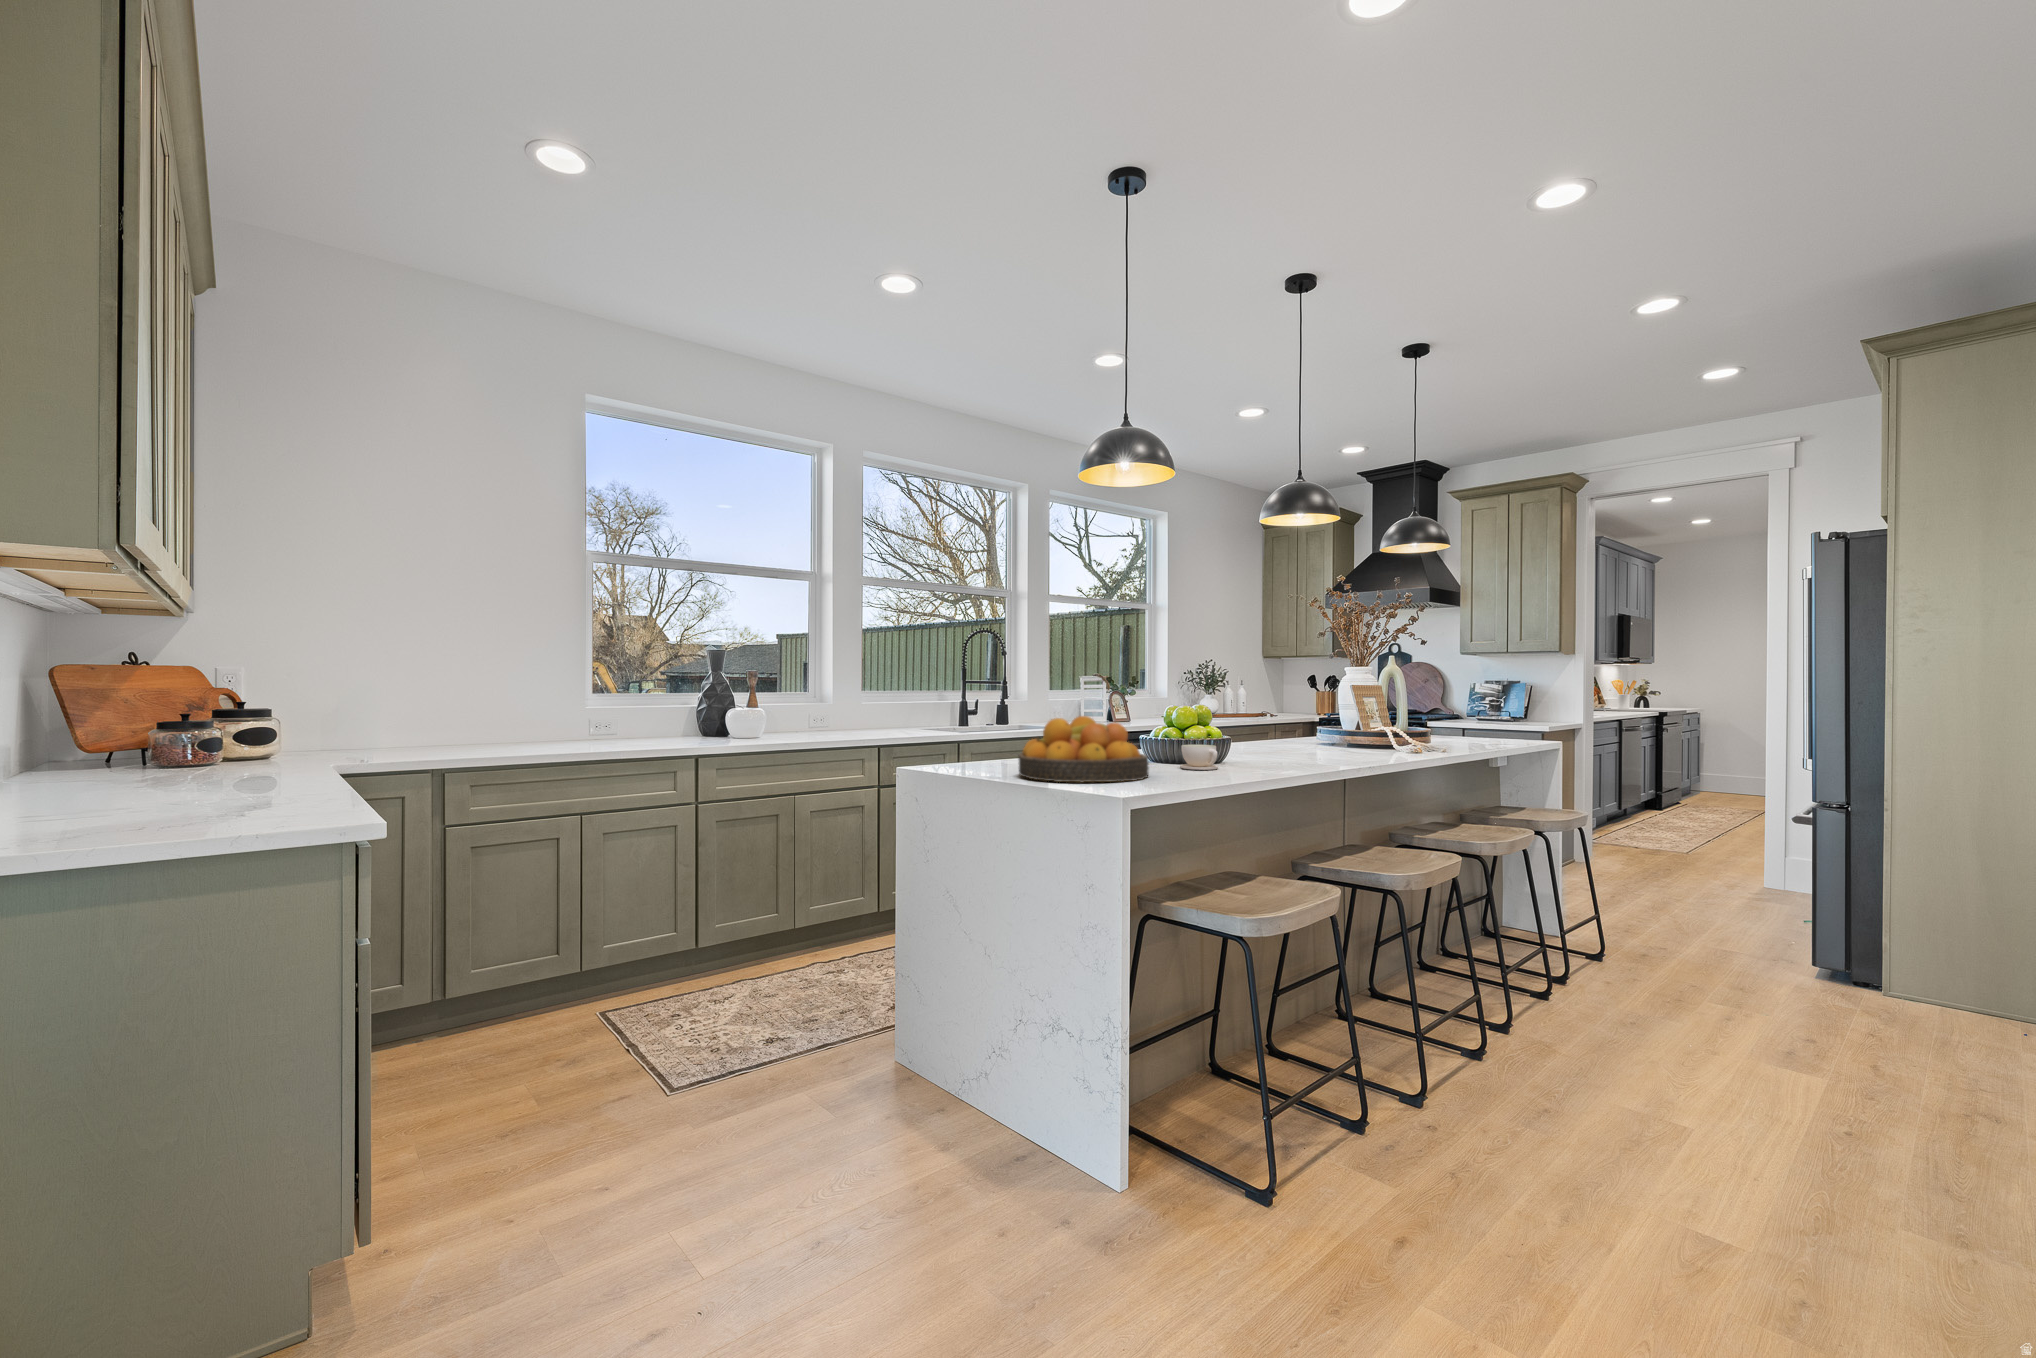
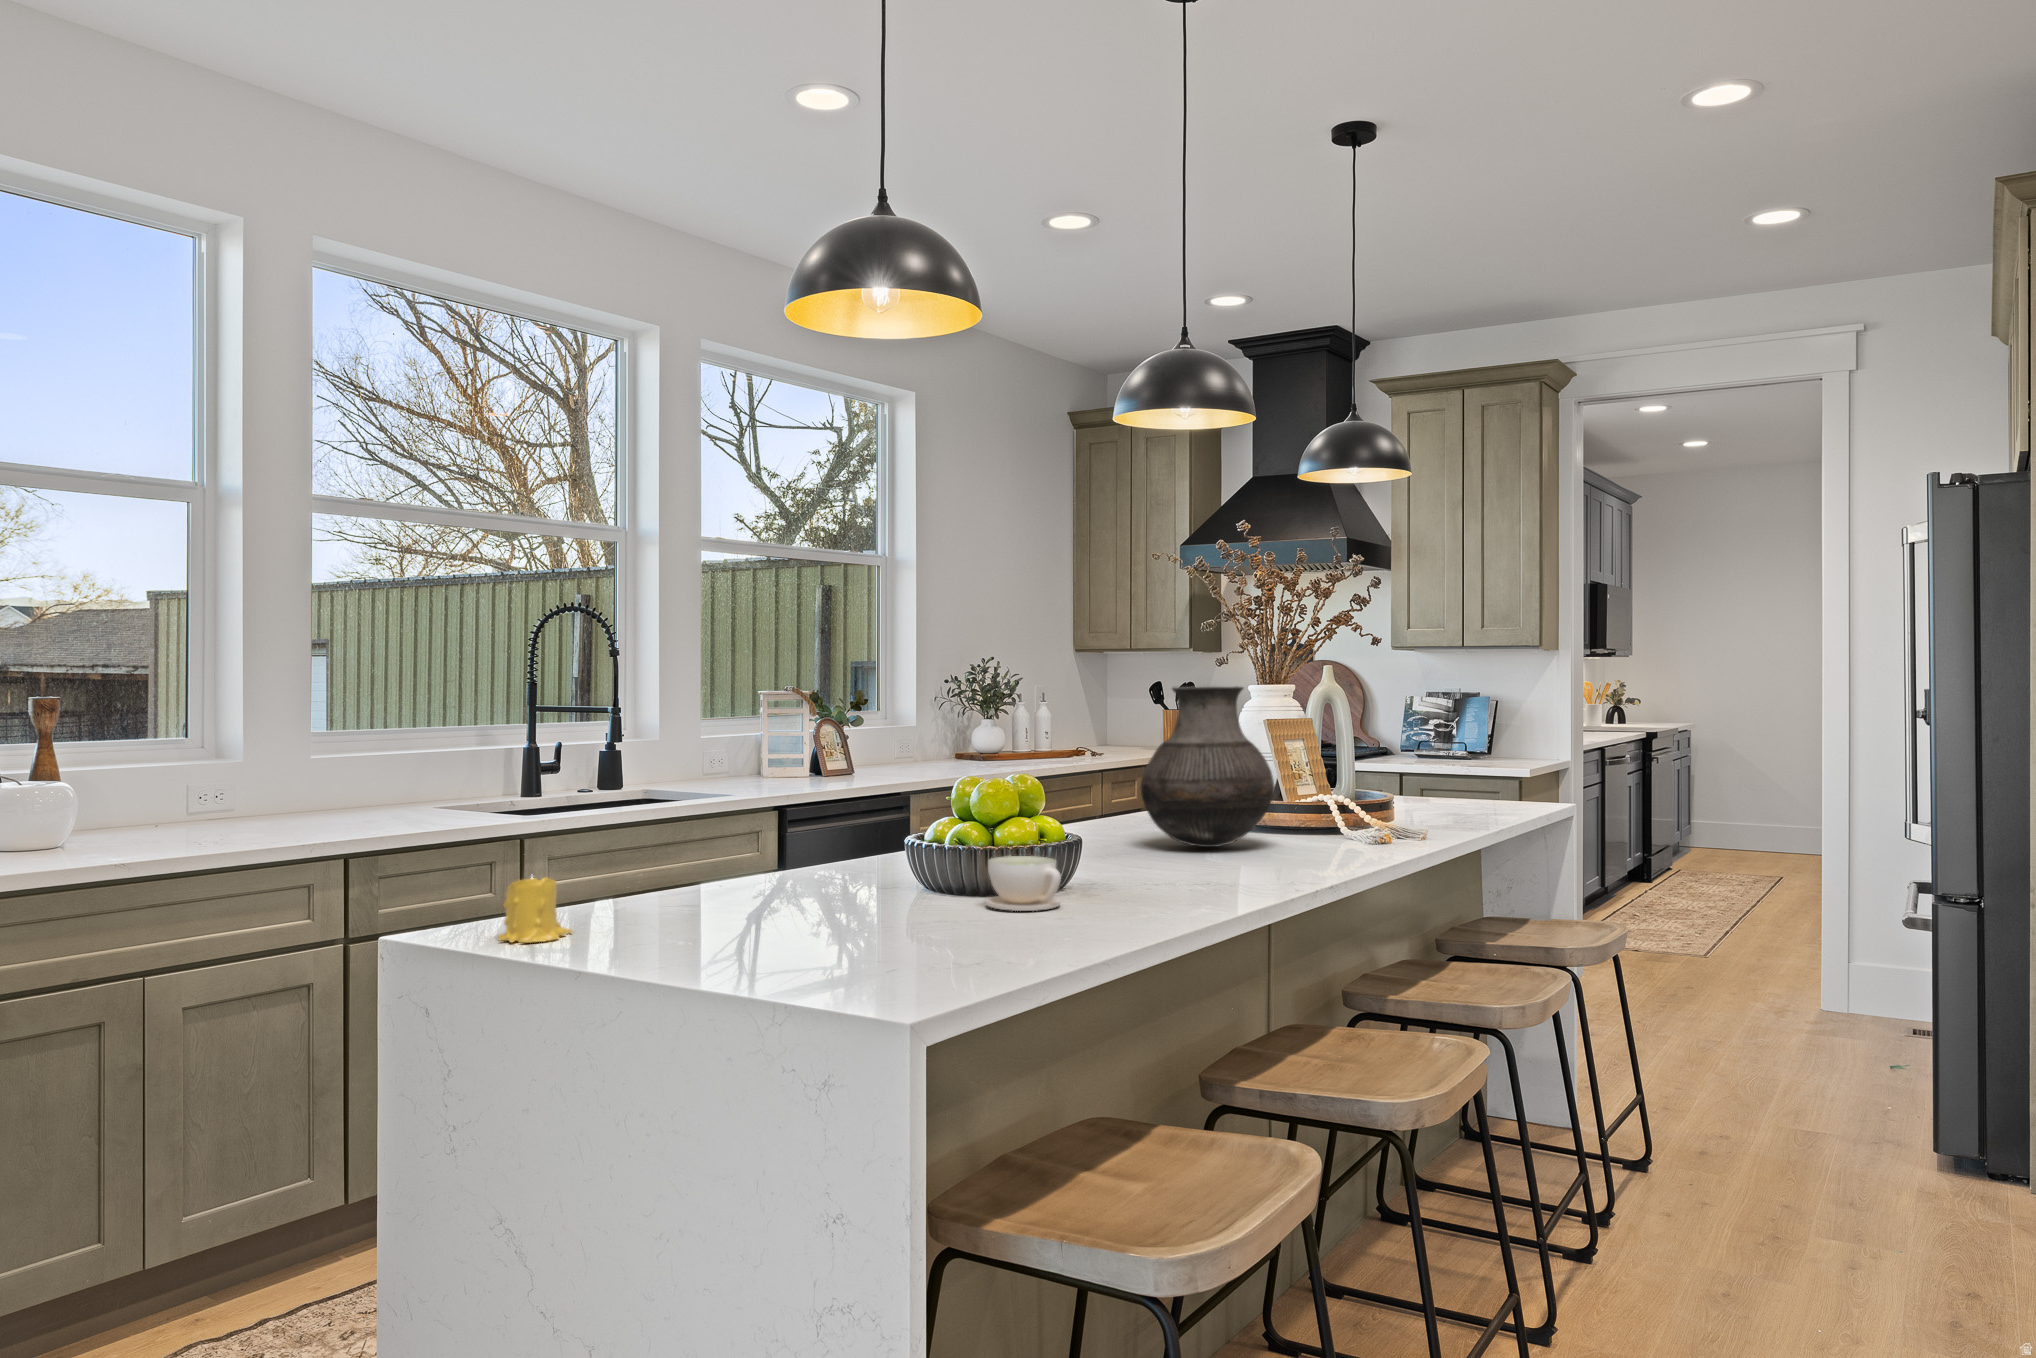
vase: none [1274,665,1349,751] -> present [1141,687,1275,847]
fruit bowl: present [1018,716,1149,782] -> none [650,809,931,966]
candle: none [952,743,985,774] -> present [498,877,573,943]

